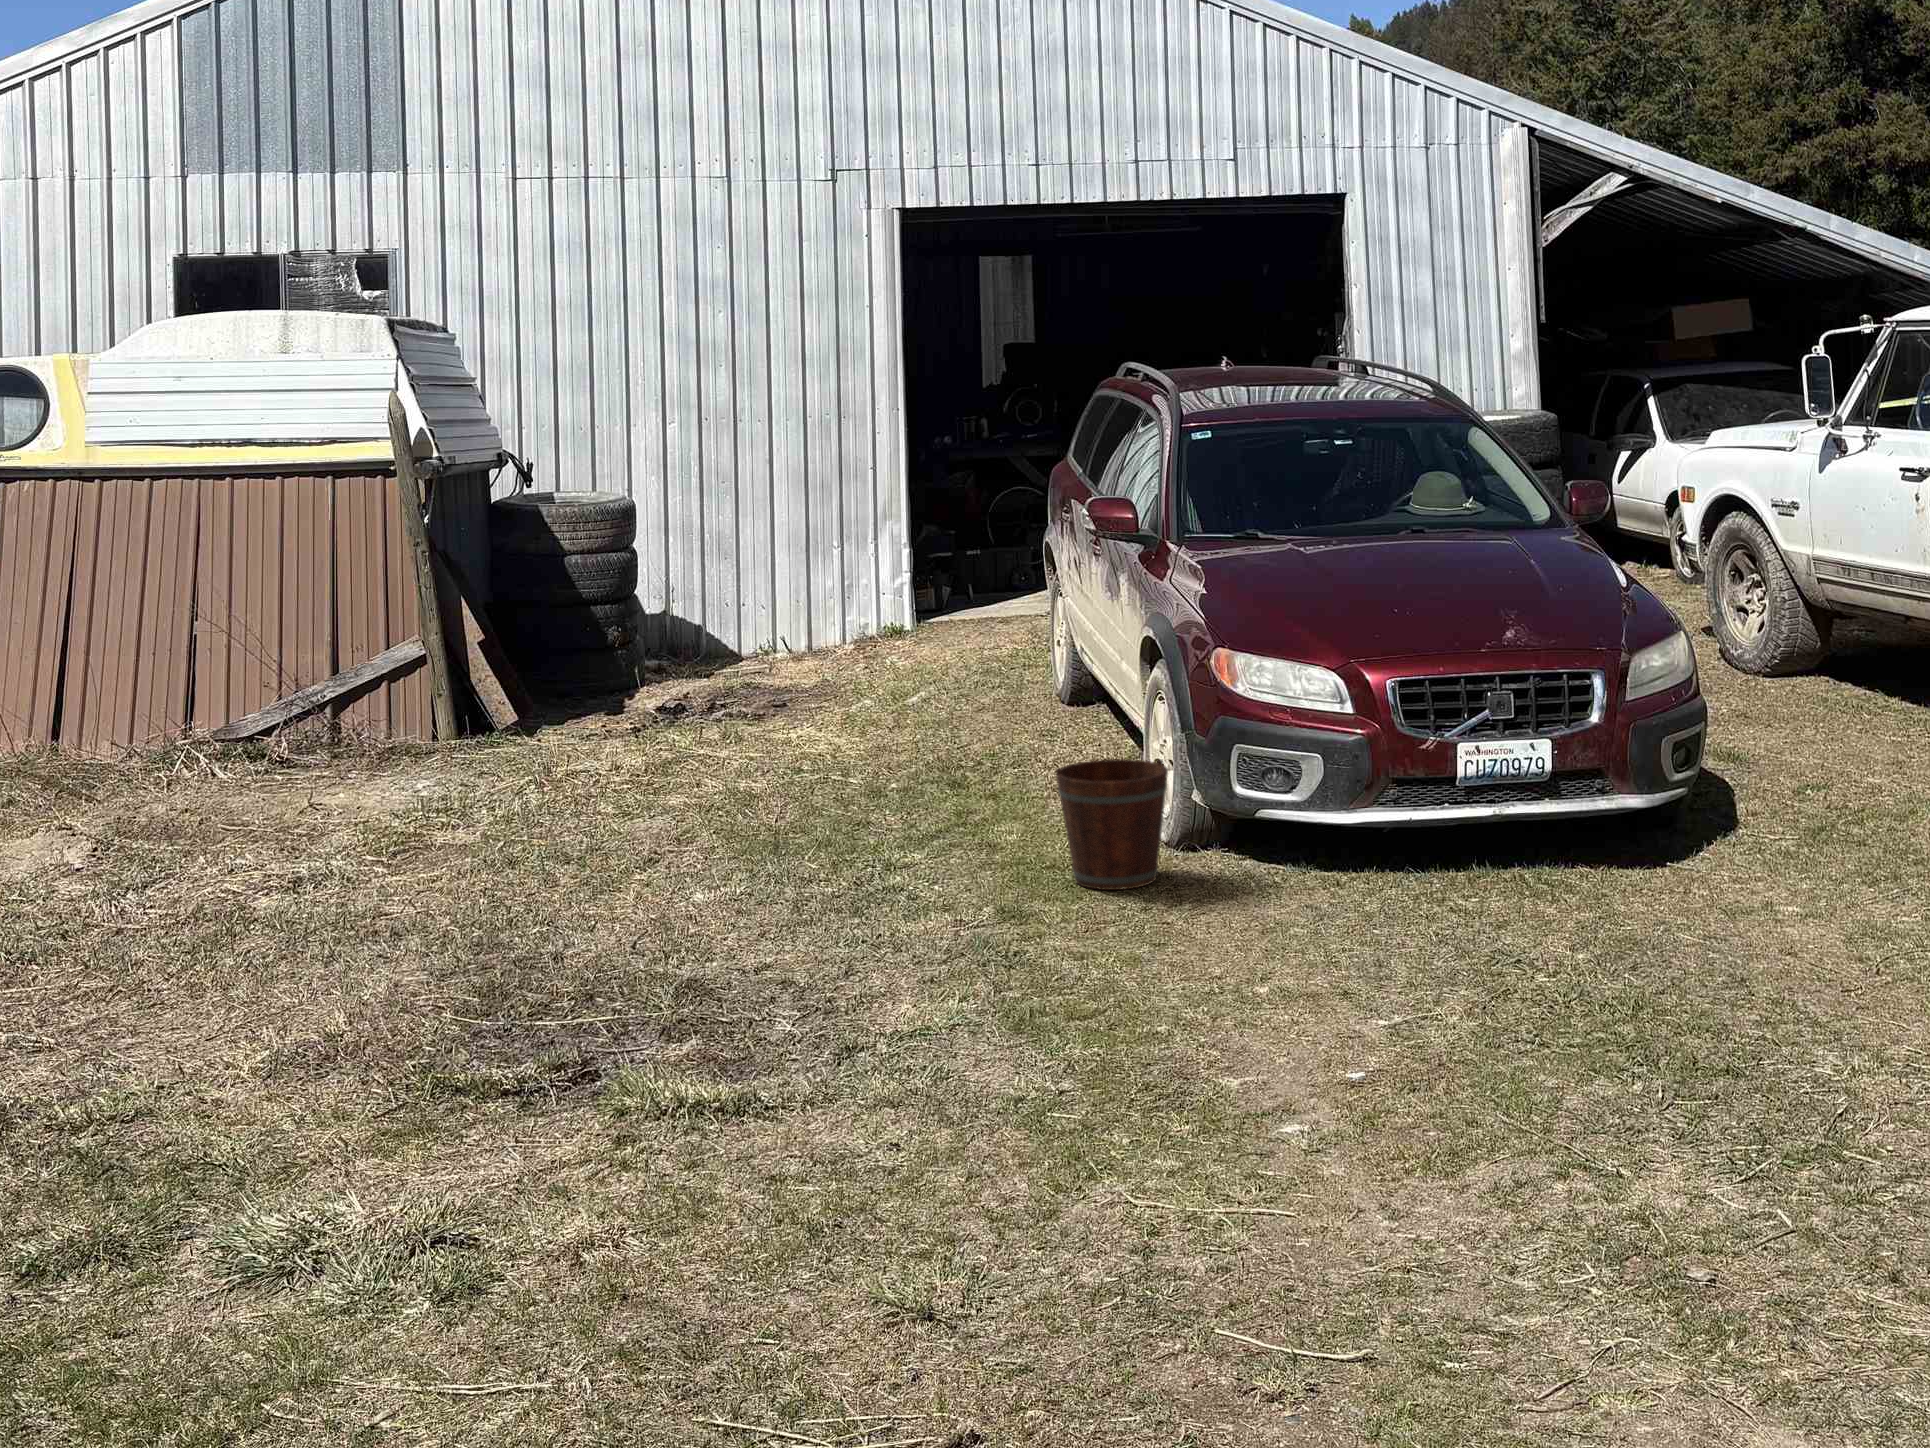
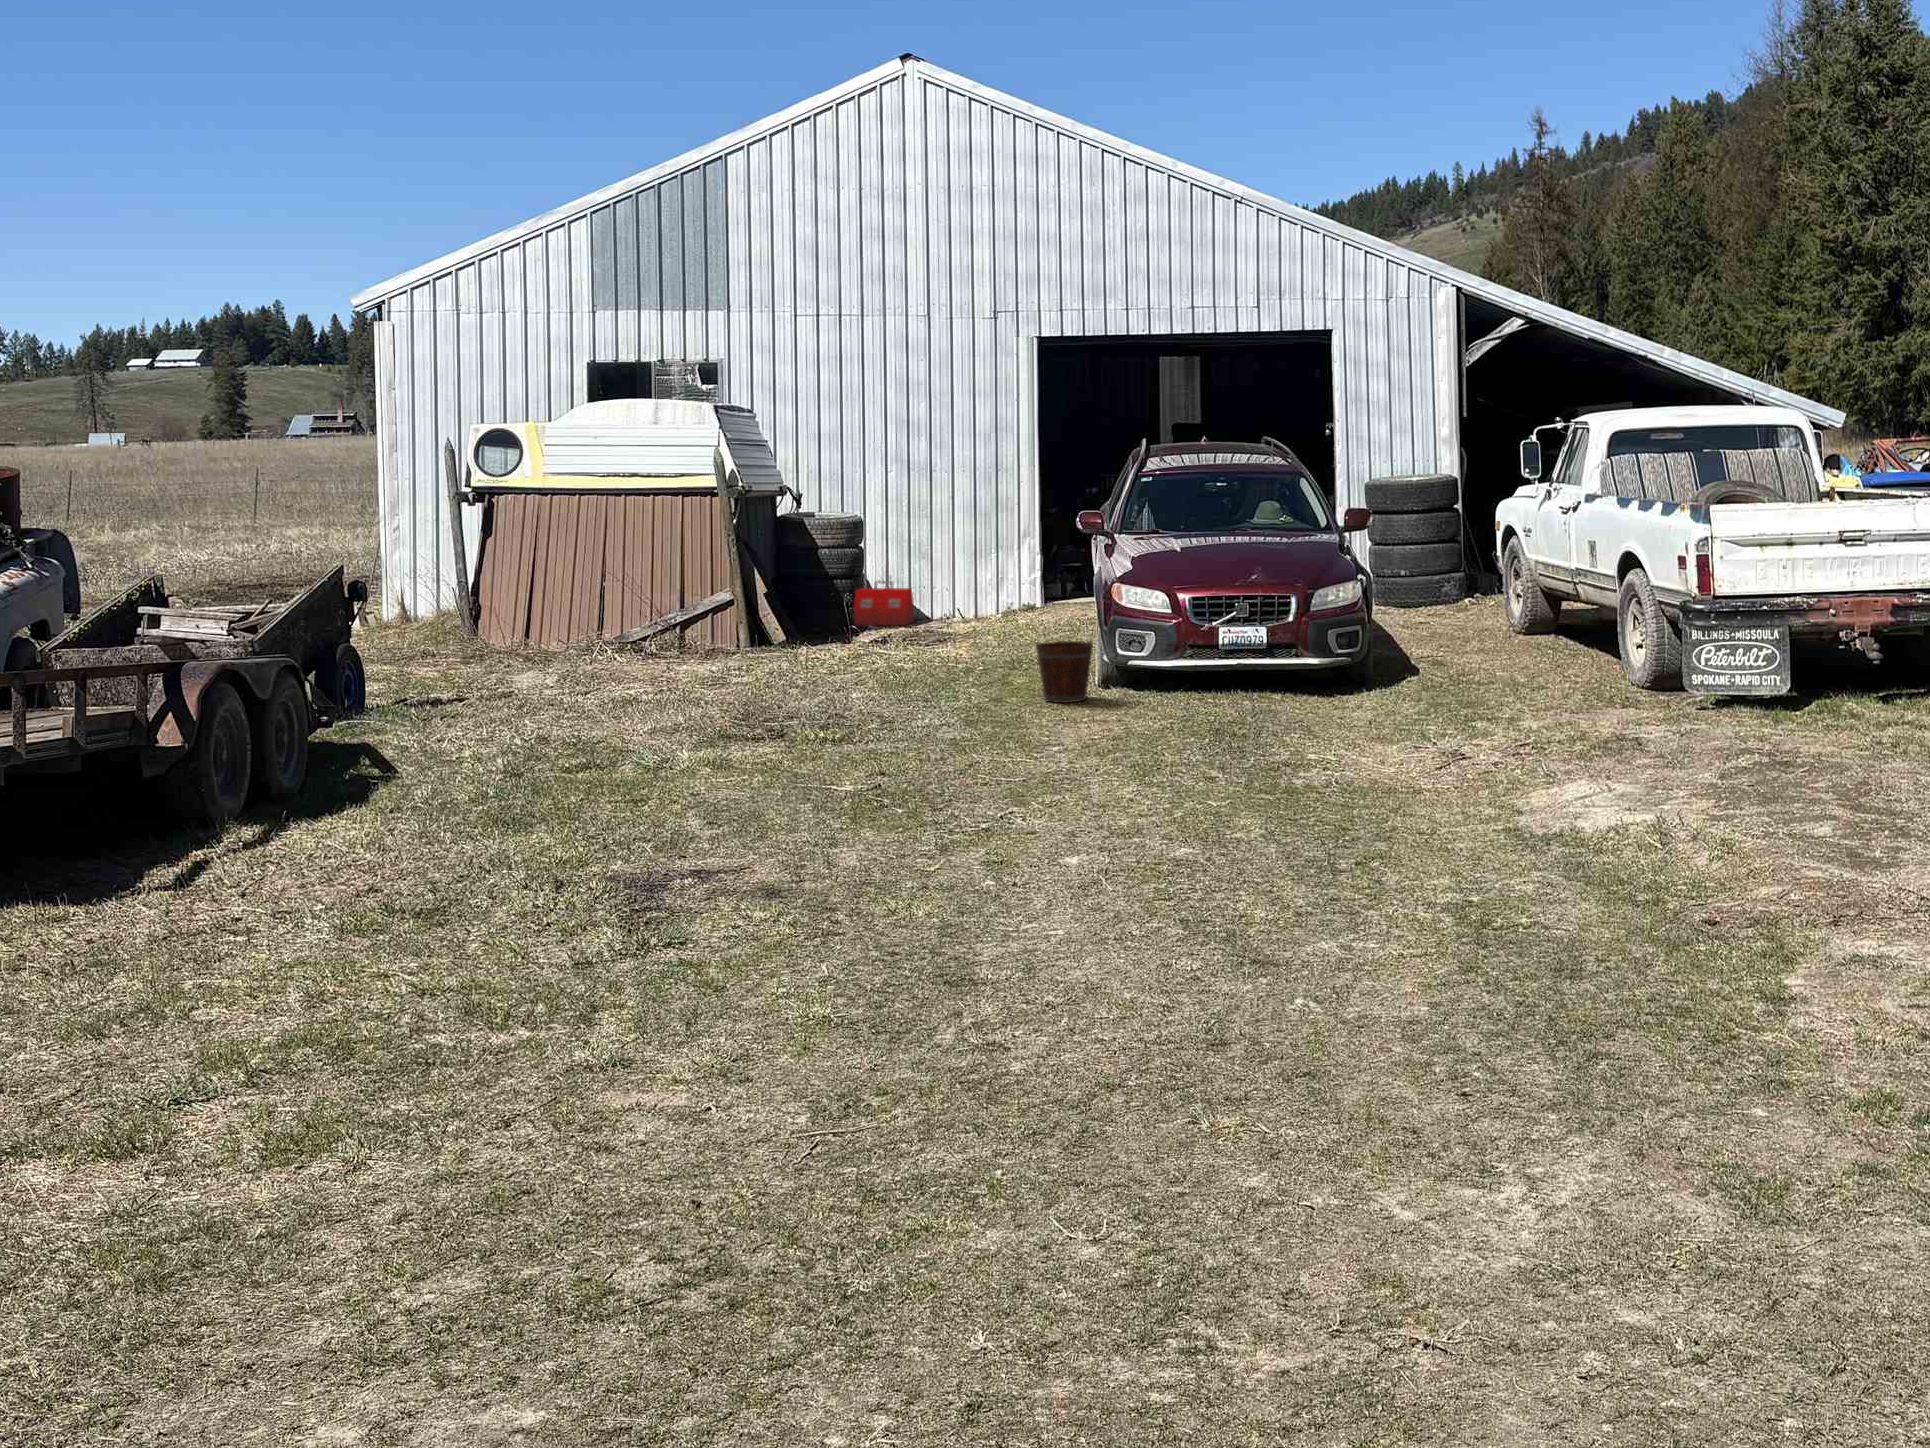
toolbox: none [627,604,724,680] -> present [854,581,914,626]

